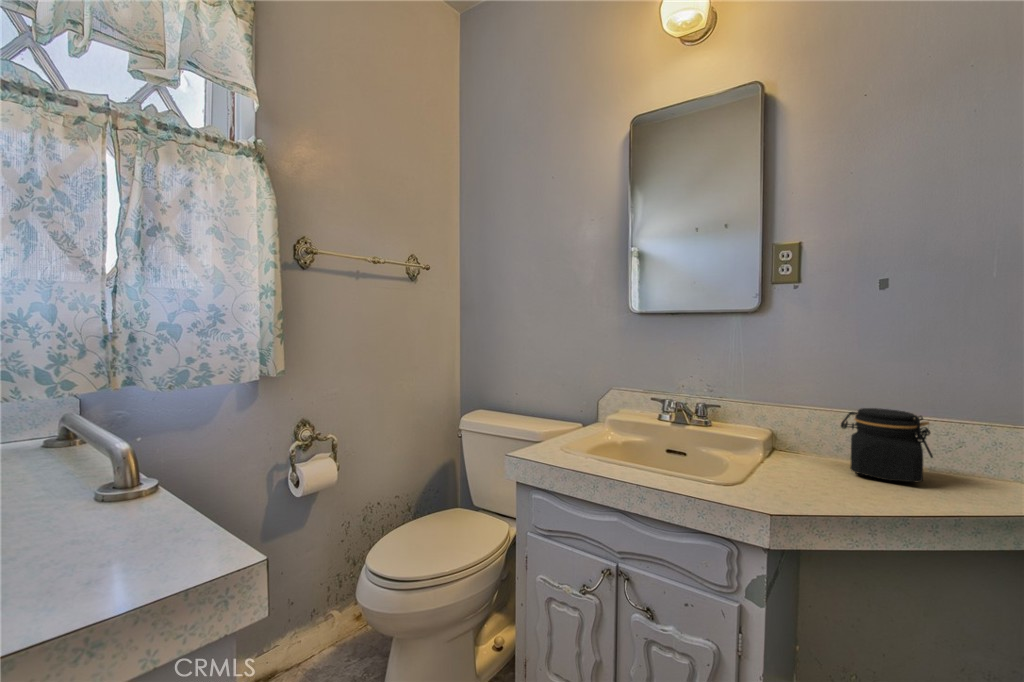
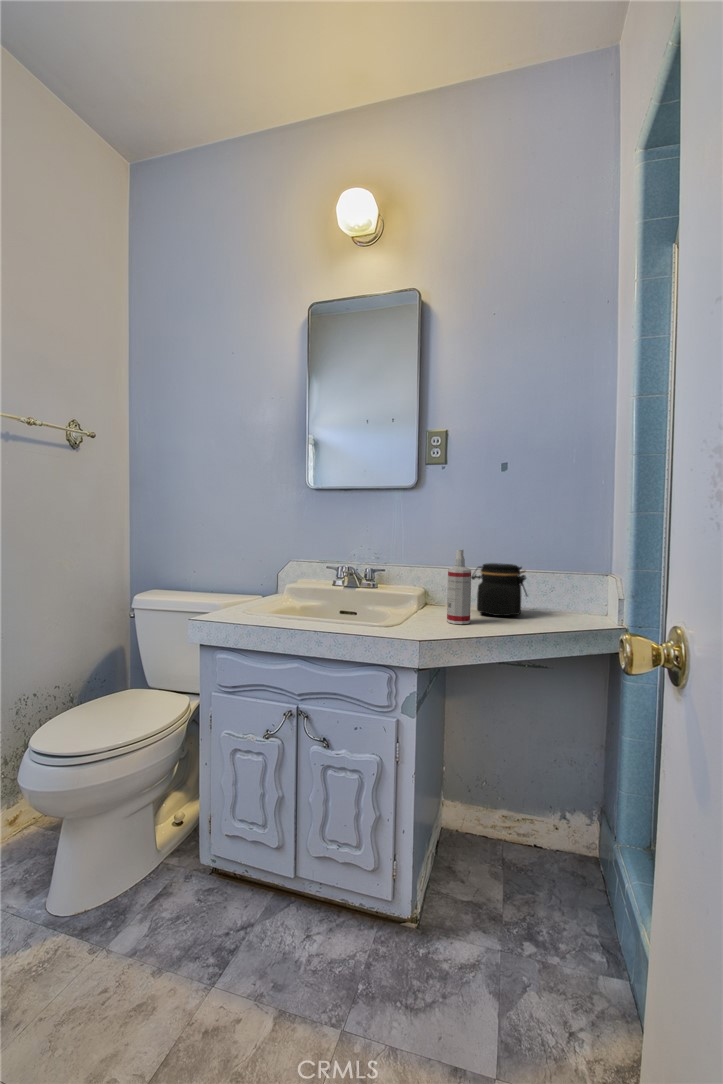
spray bottle: none [808,394,845,491] -> present [447,550,471,624]

